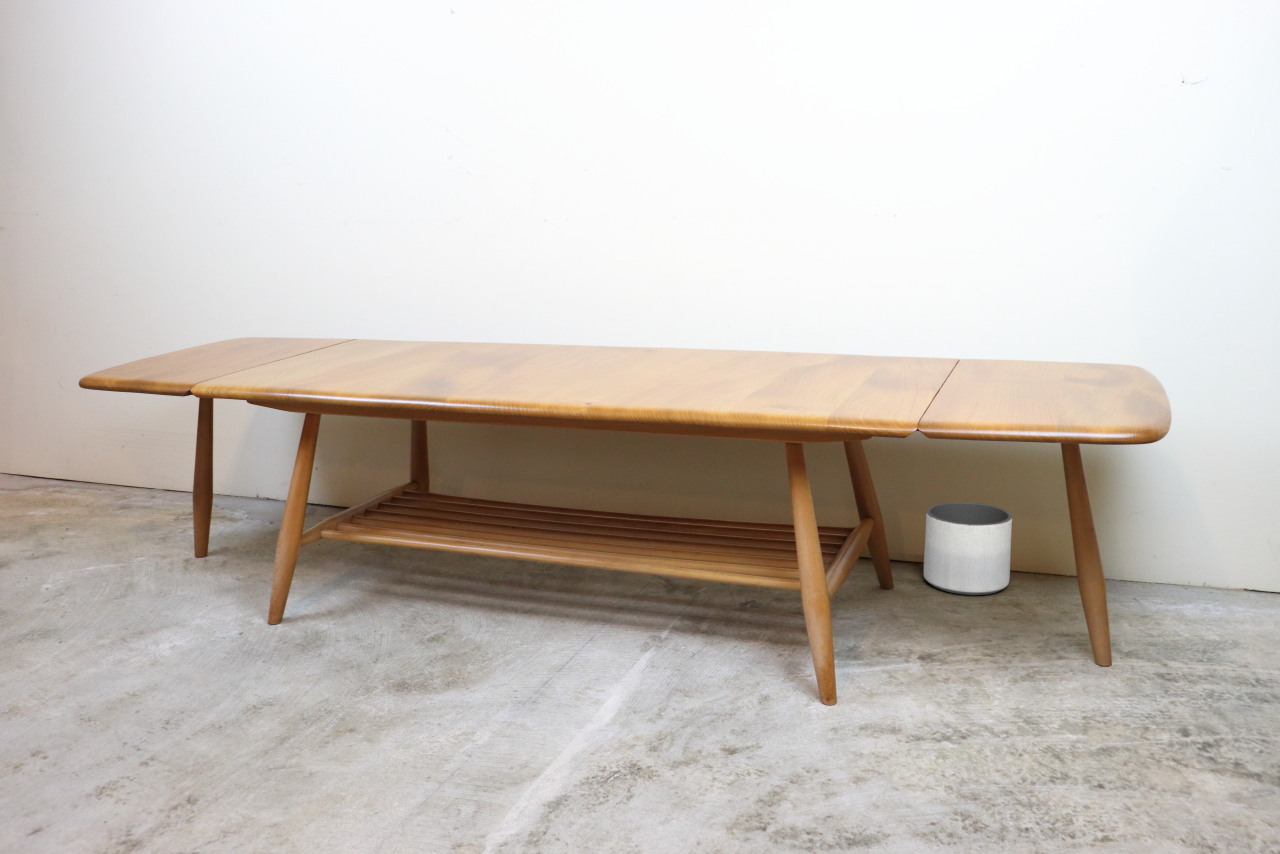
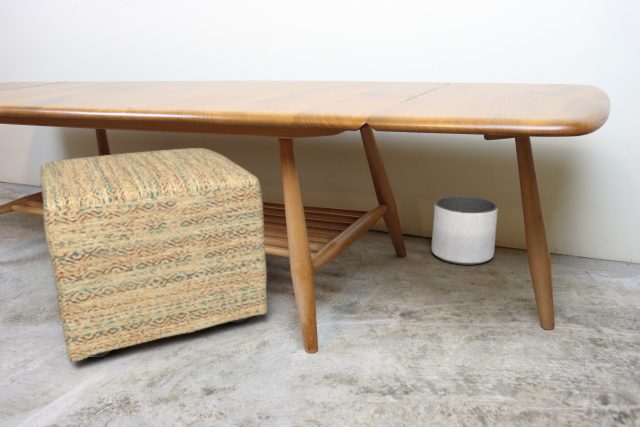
ottoman: none [450,453,759,726] -> present [40,148,267,362]

